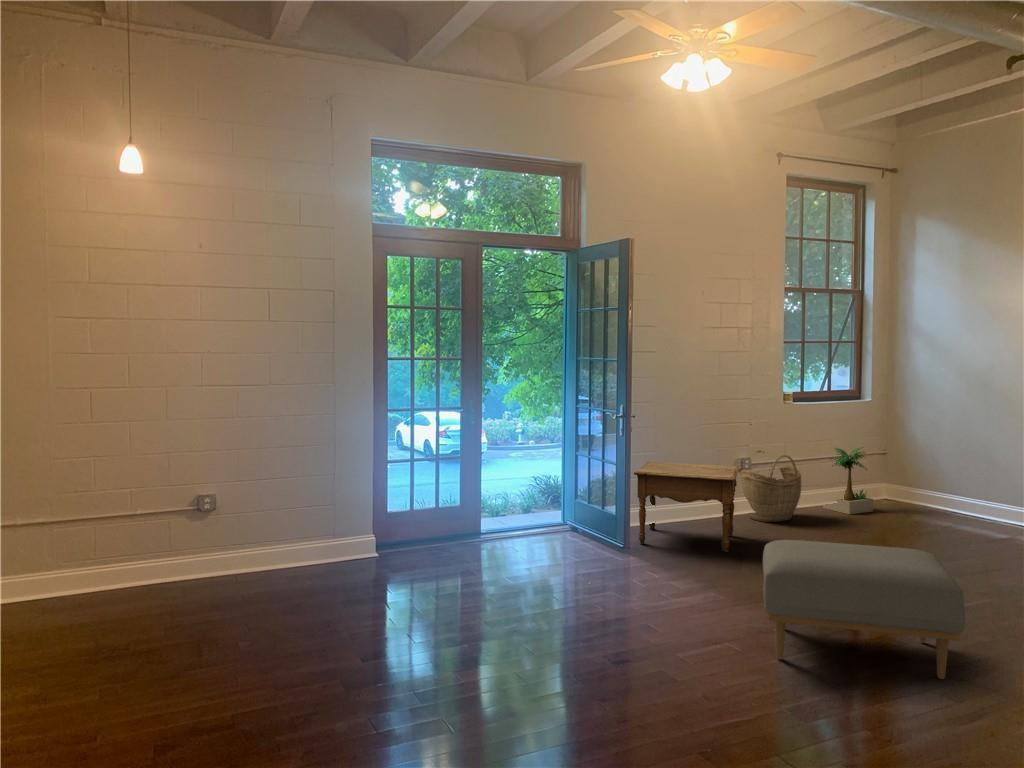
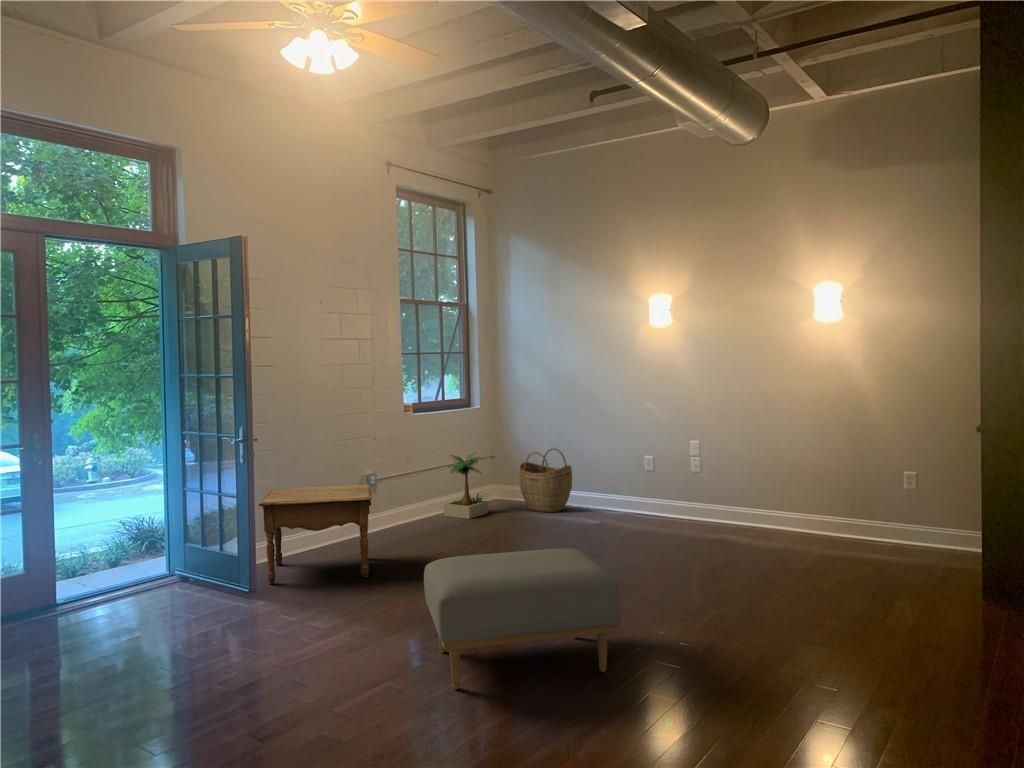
woven basket: present [741,451,802,522] -> present [519,448,572,512]

